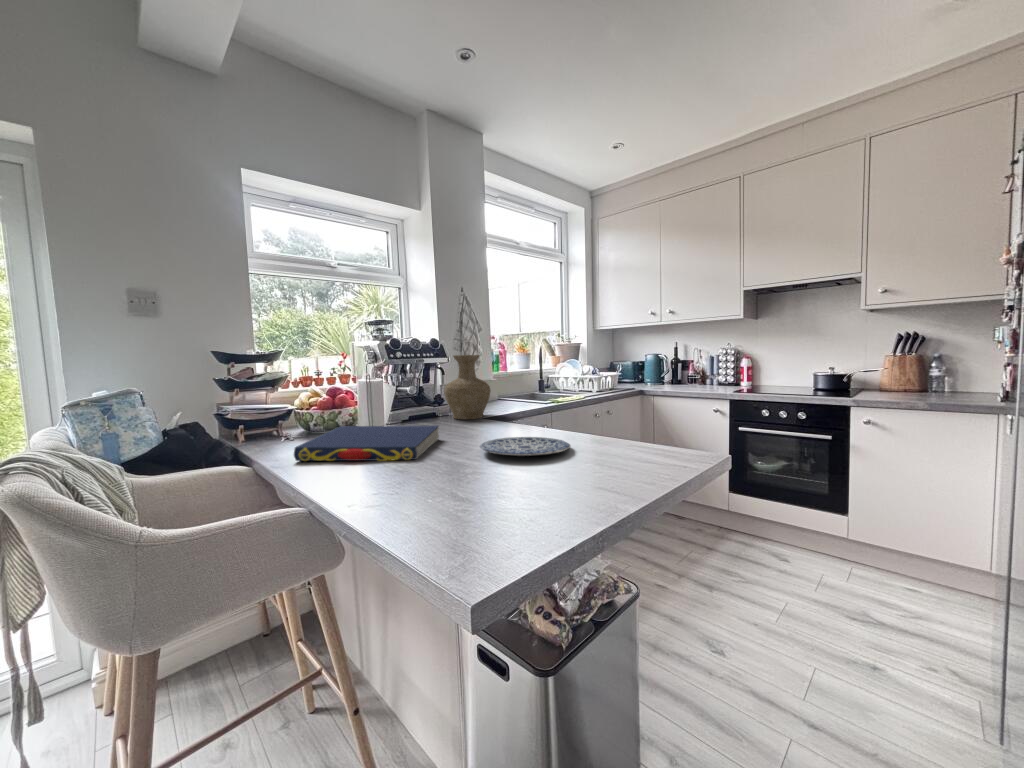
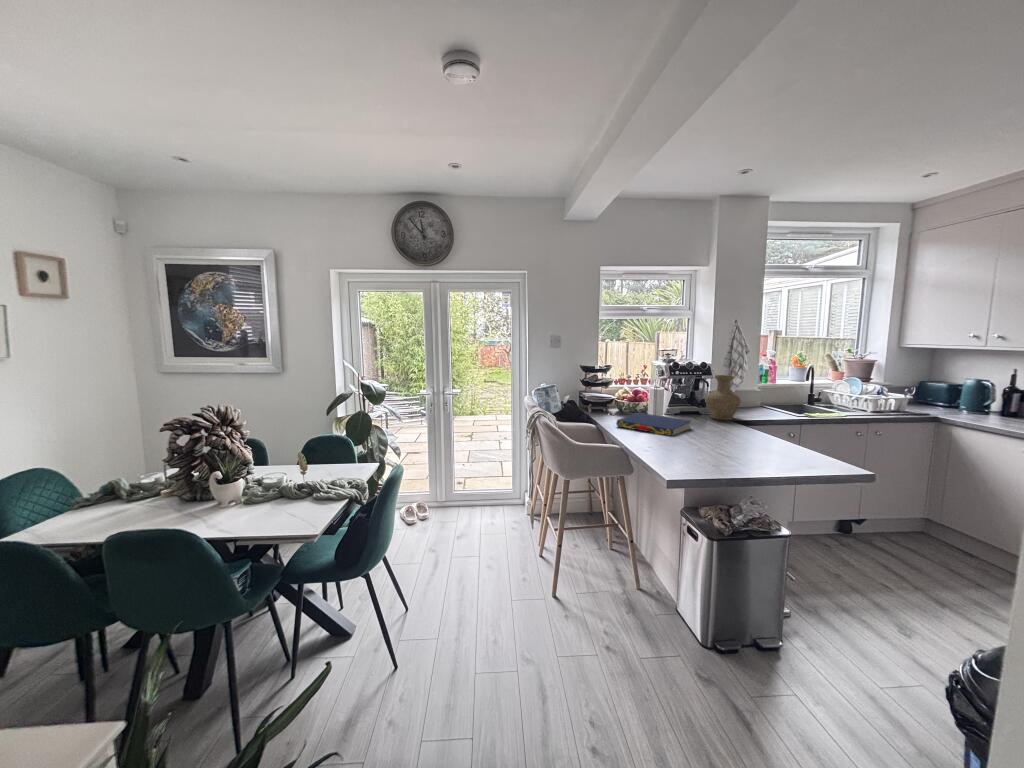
plate: present [480,437,570,456] -> none [707,434,764,446]

